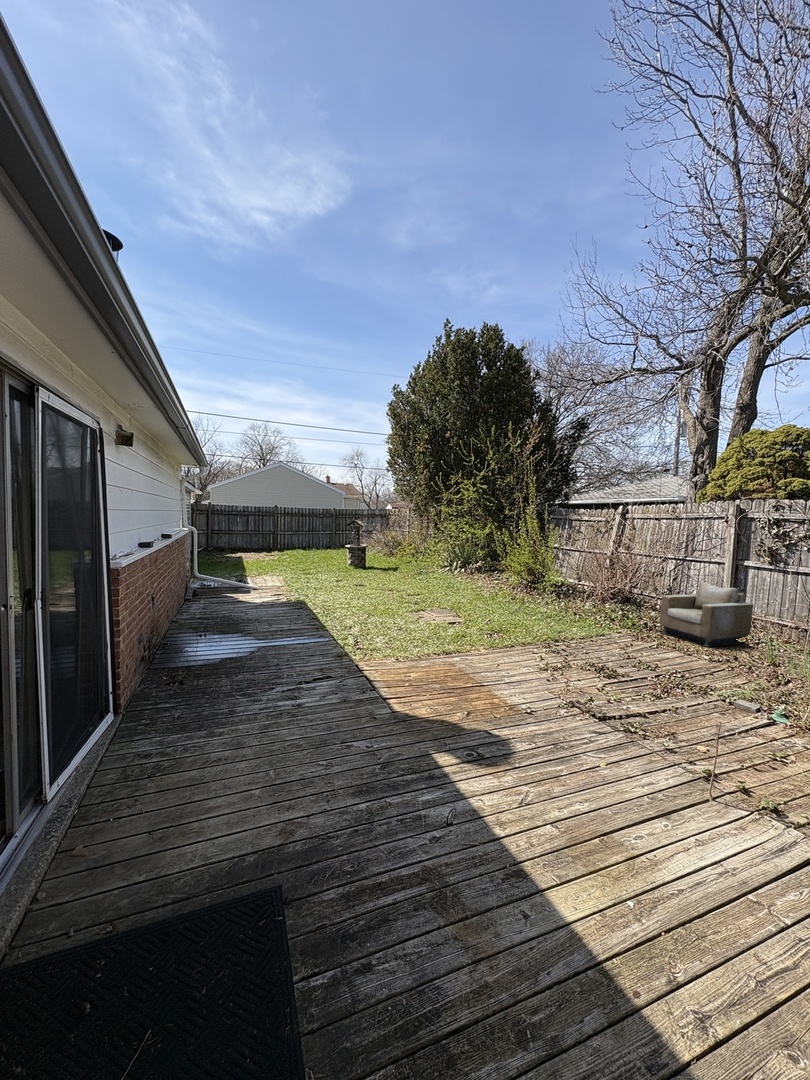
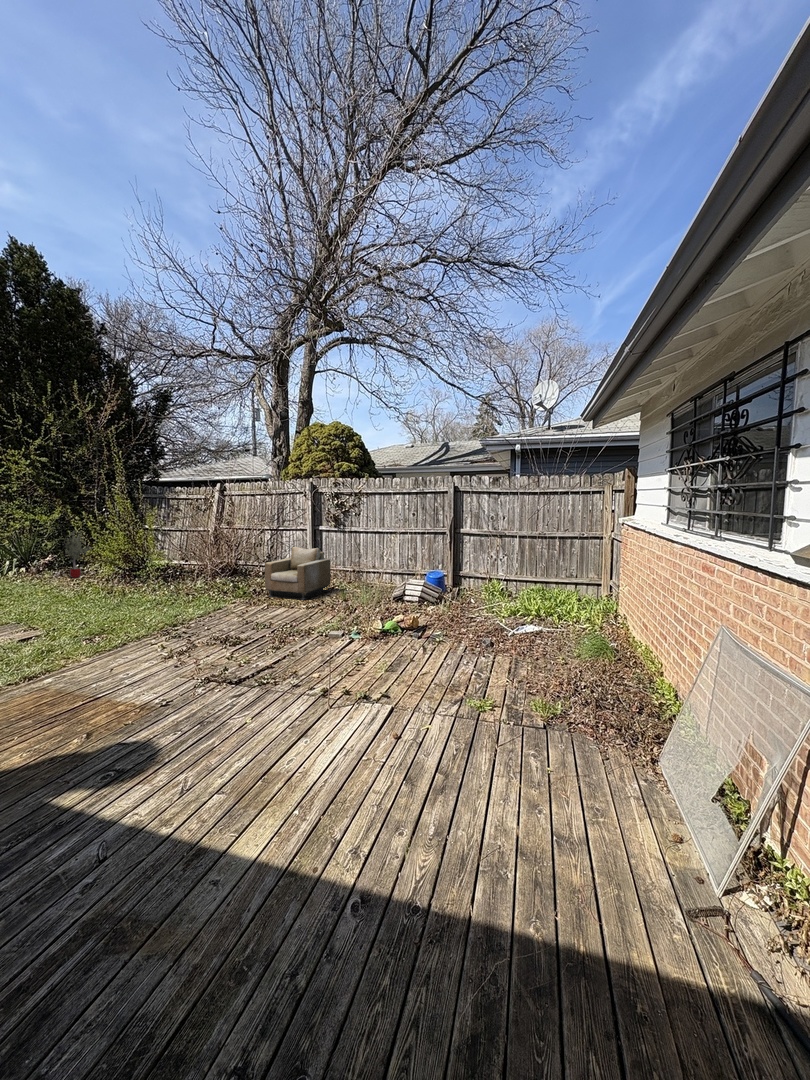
potted tree: none [488,543,509,581] -> present [63,531,92,578]

